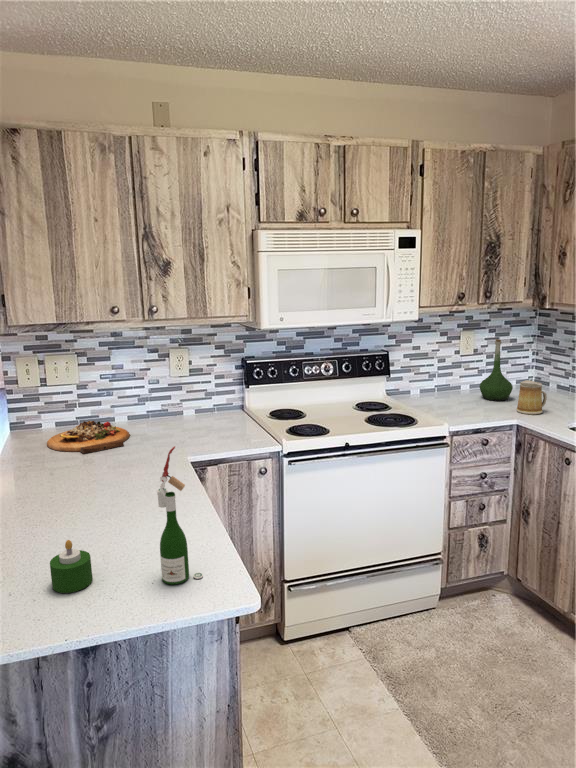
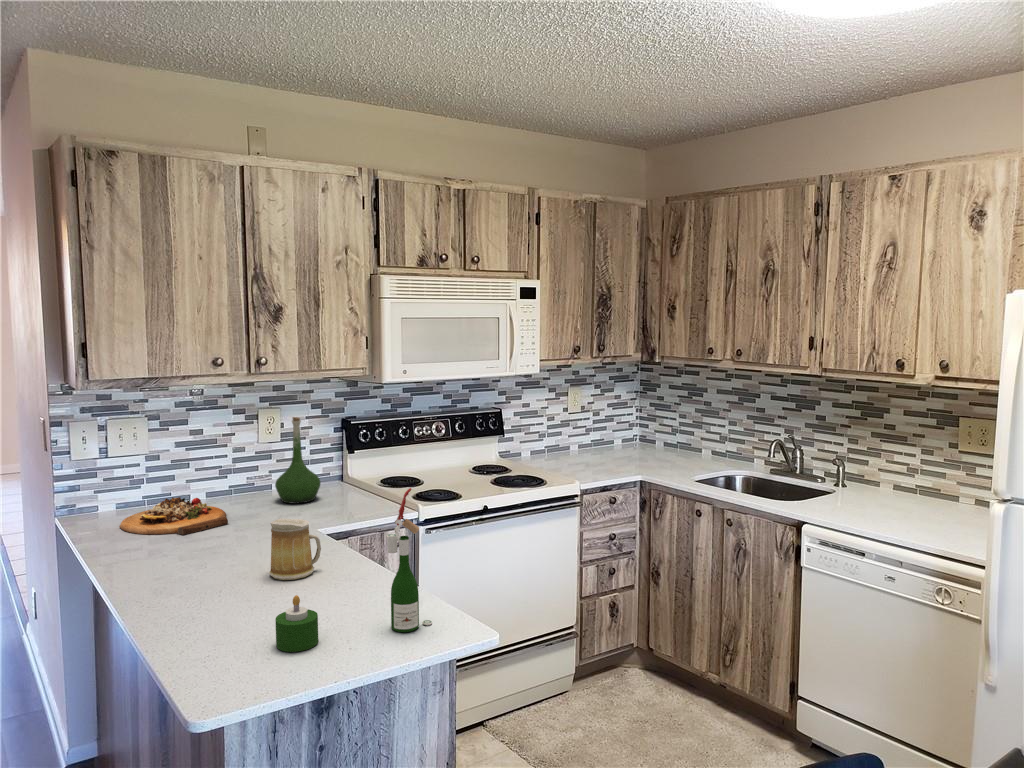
vase: present [479,339,513,401] -> present [275,417,321,504]
mug: present [516,380,547,415] -> present [269,519,321,580]

